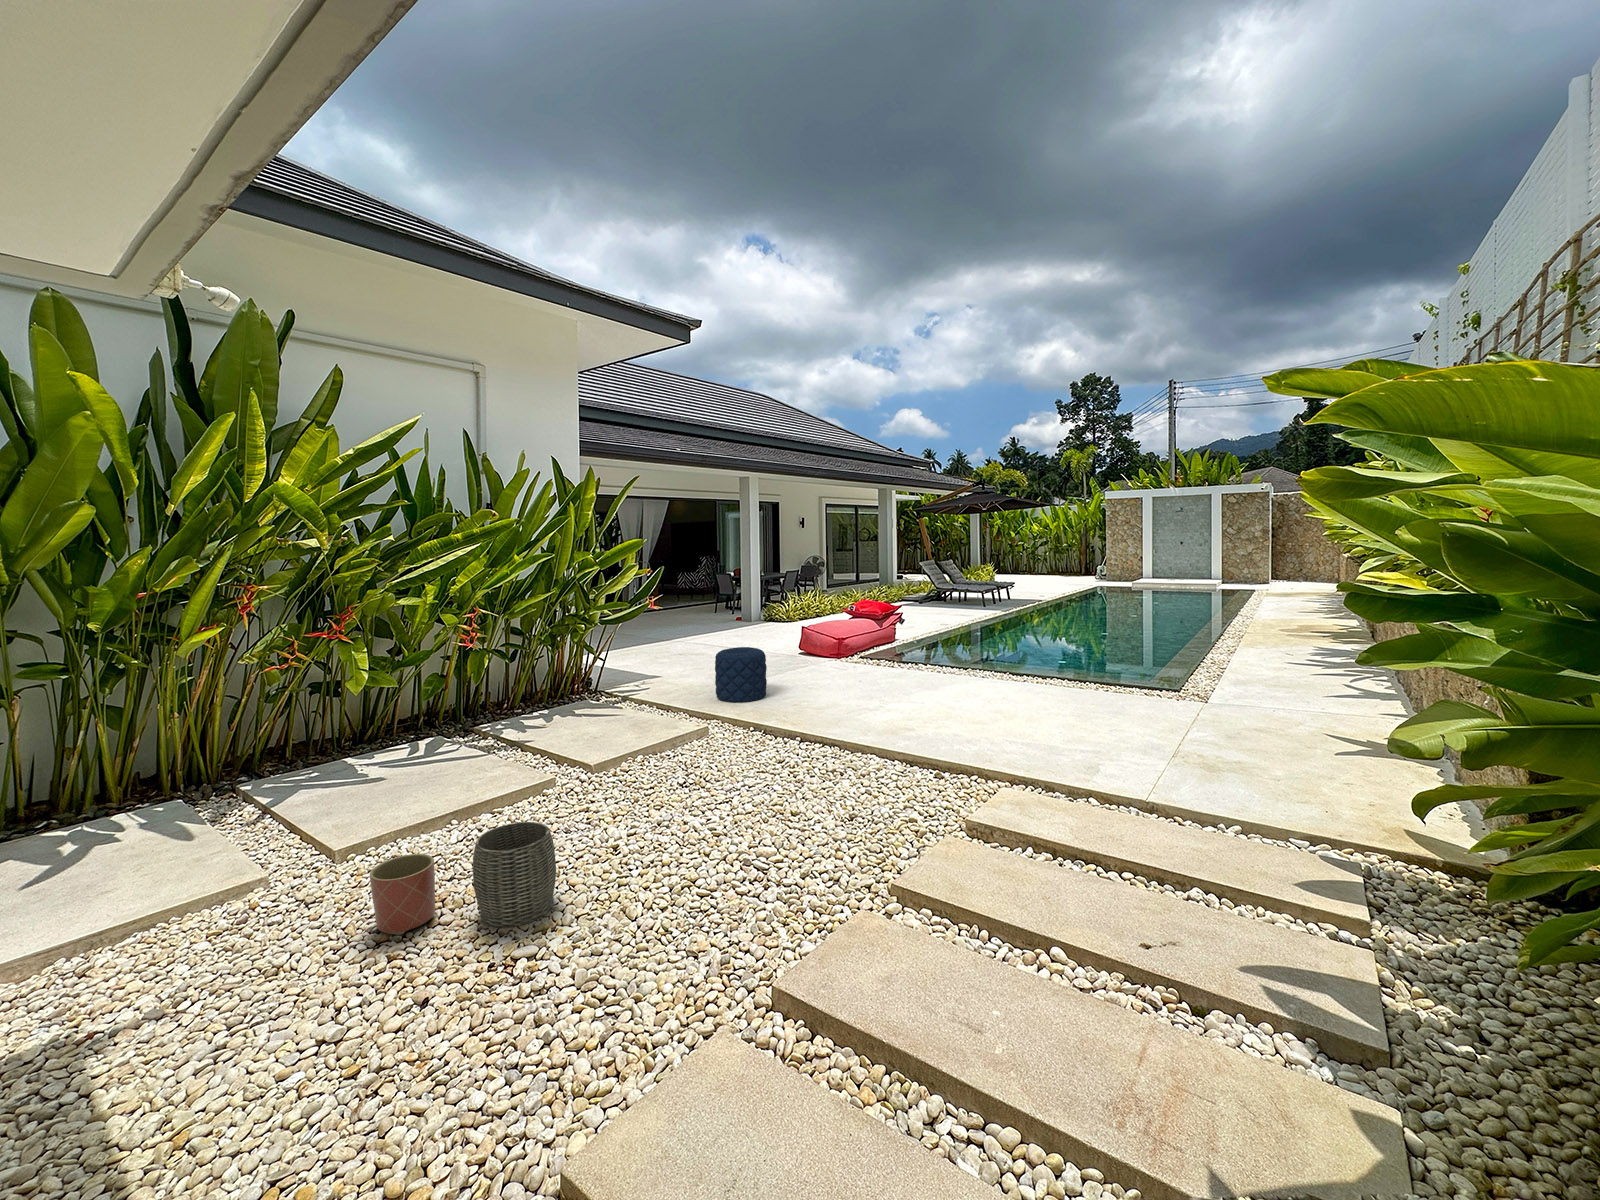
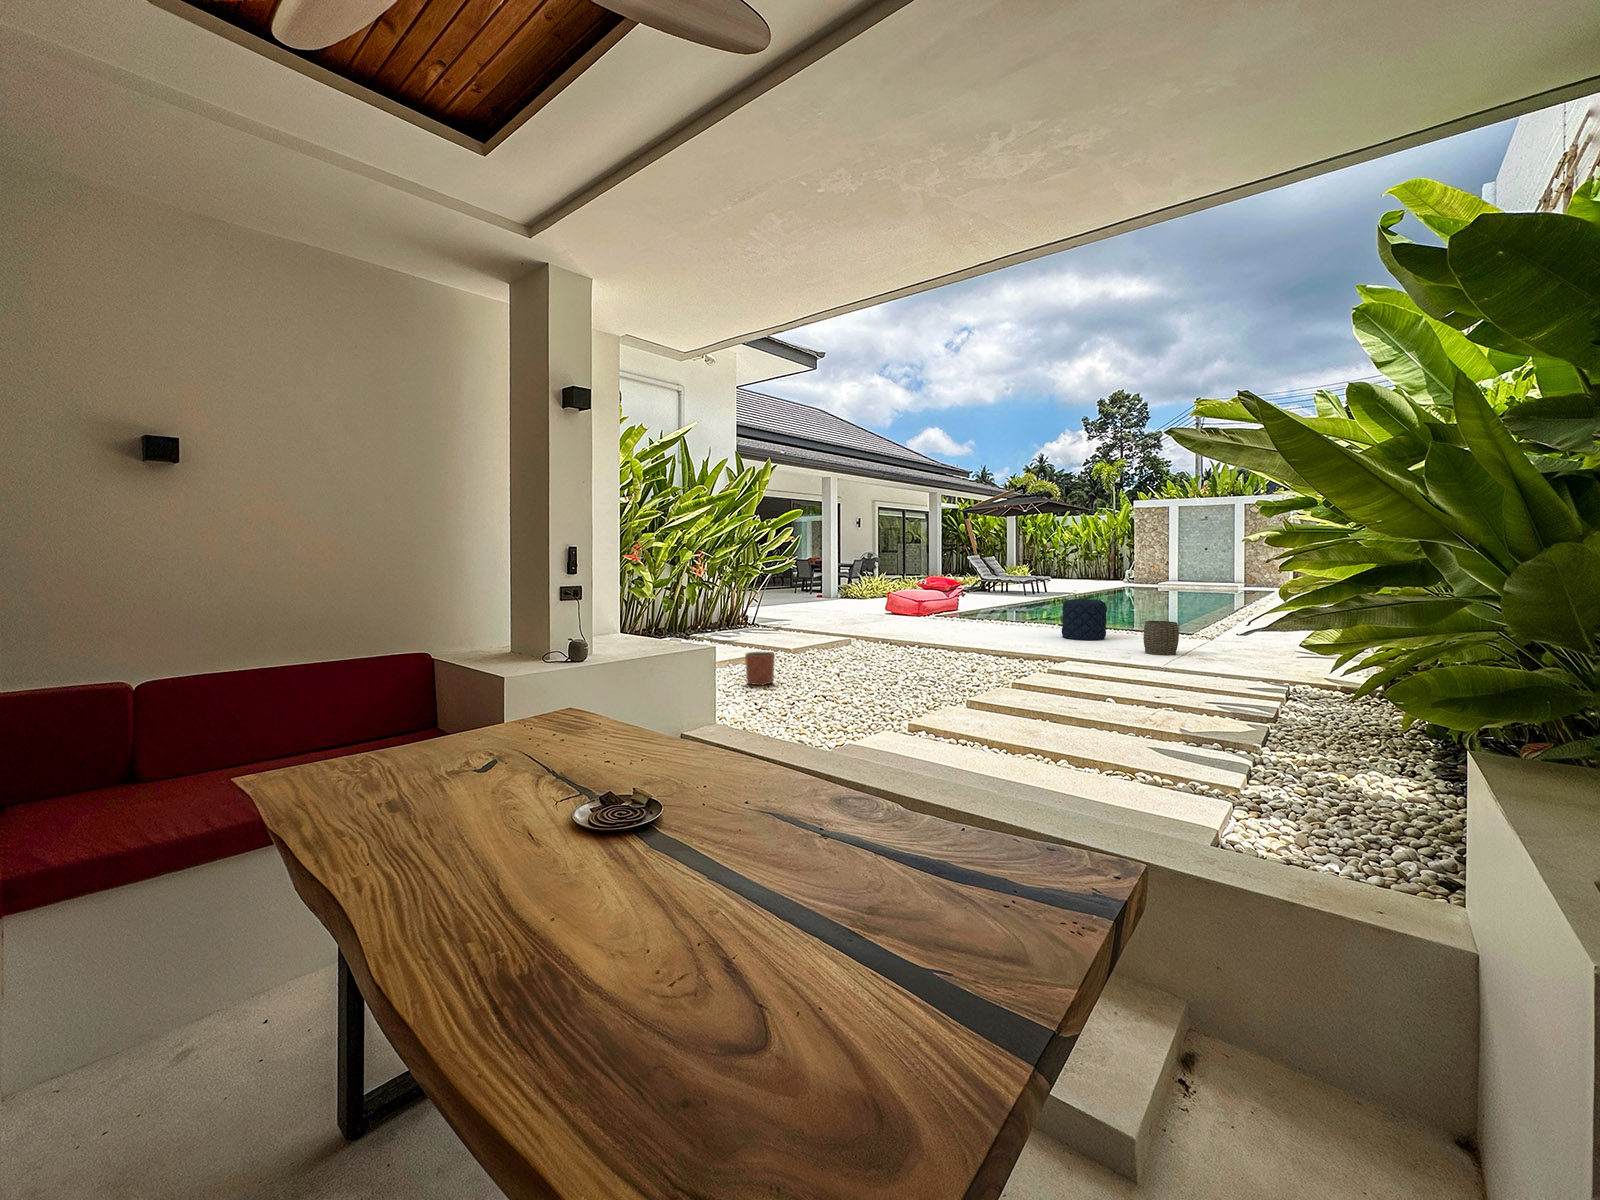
pouf: present [715,647,767,702] -> present [1062,599,1107,640]
woven basket: present [473,822,556,928] -> present [1143,621,1179,655]

